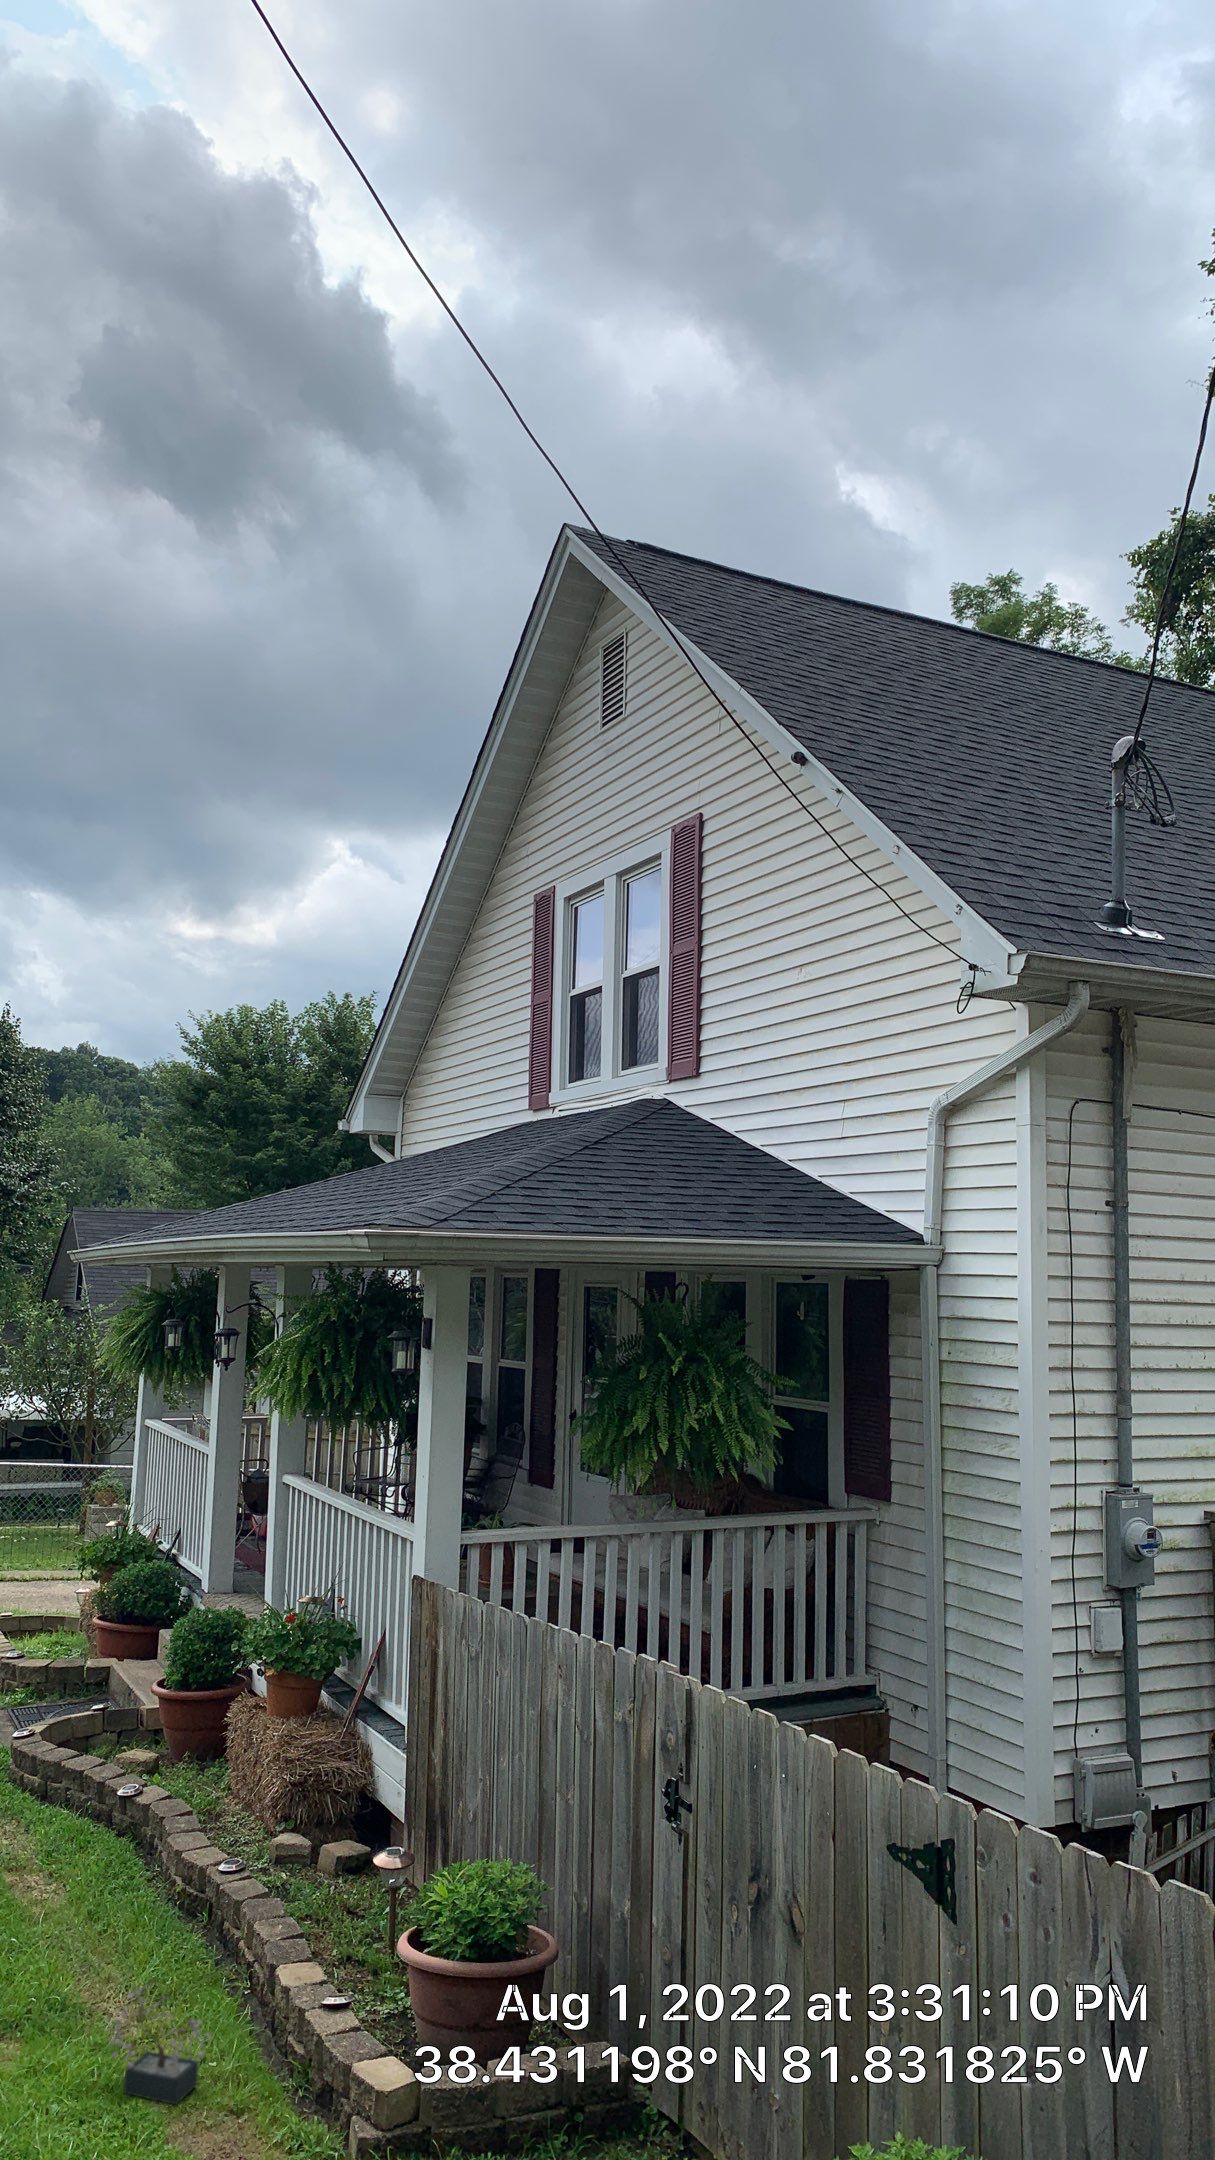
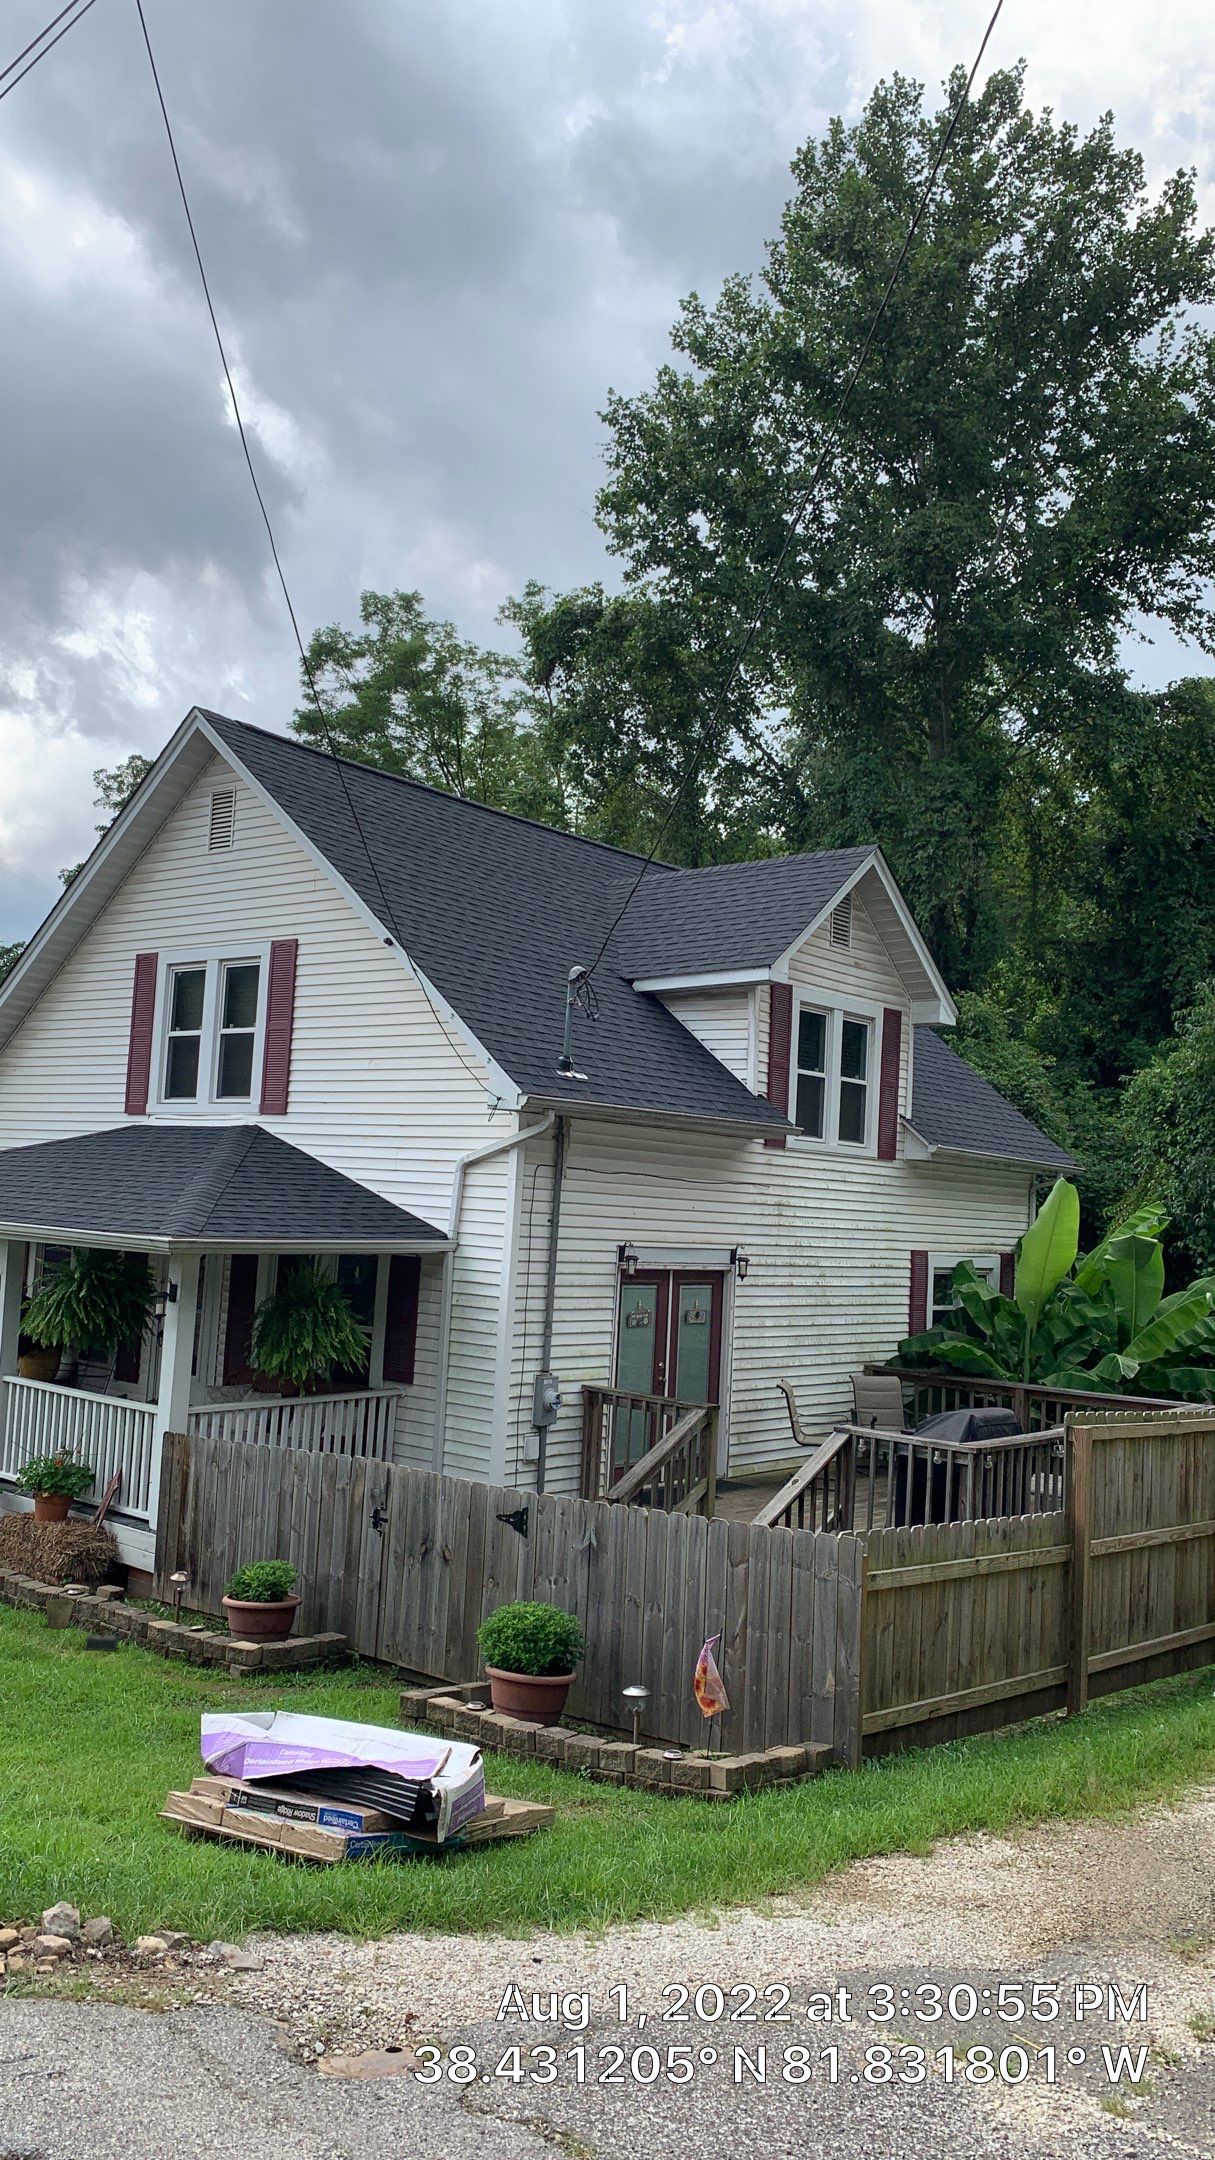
bucket: none [158,1899,208,1985] -> present [46,1591,74,1628]

